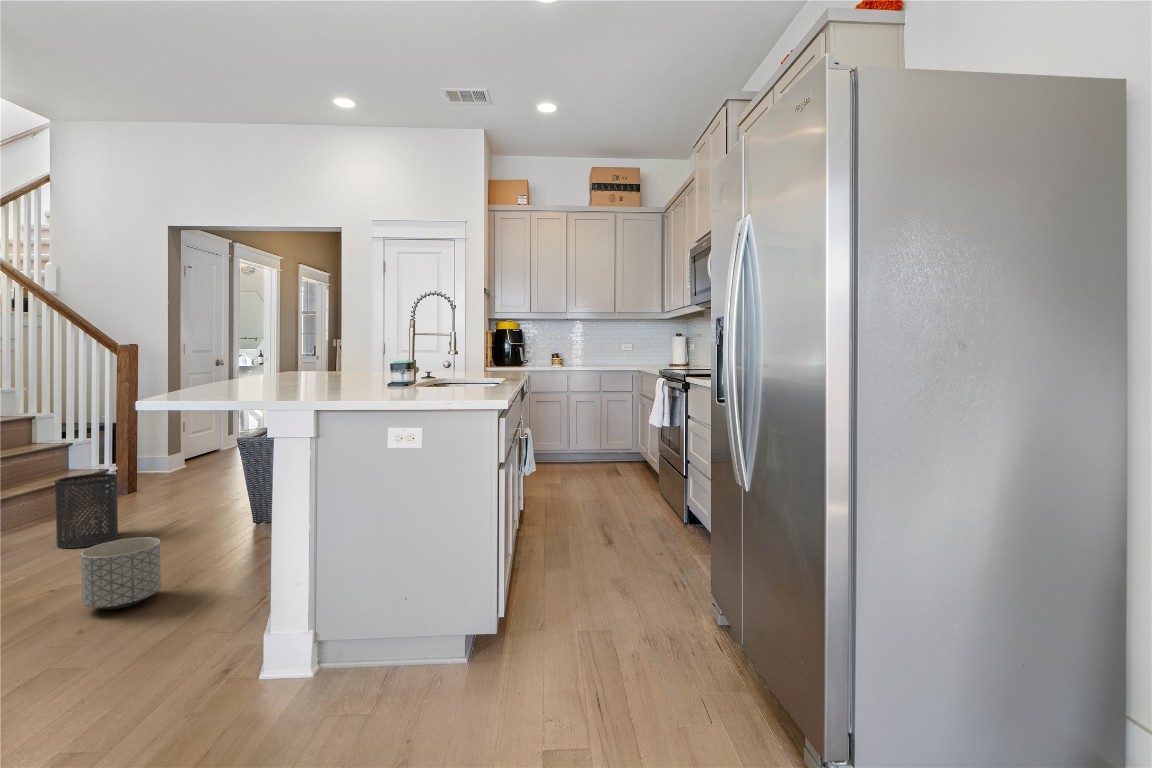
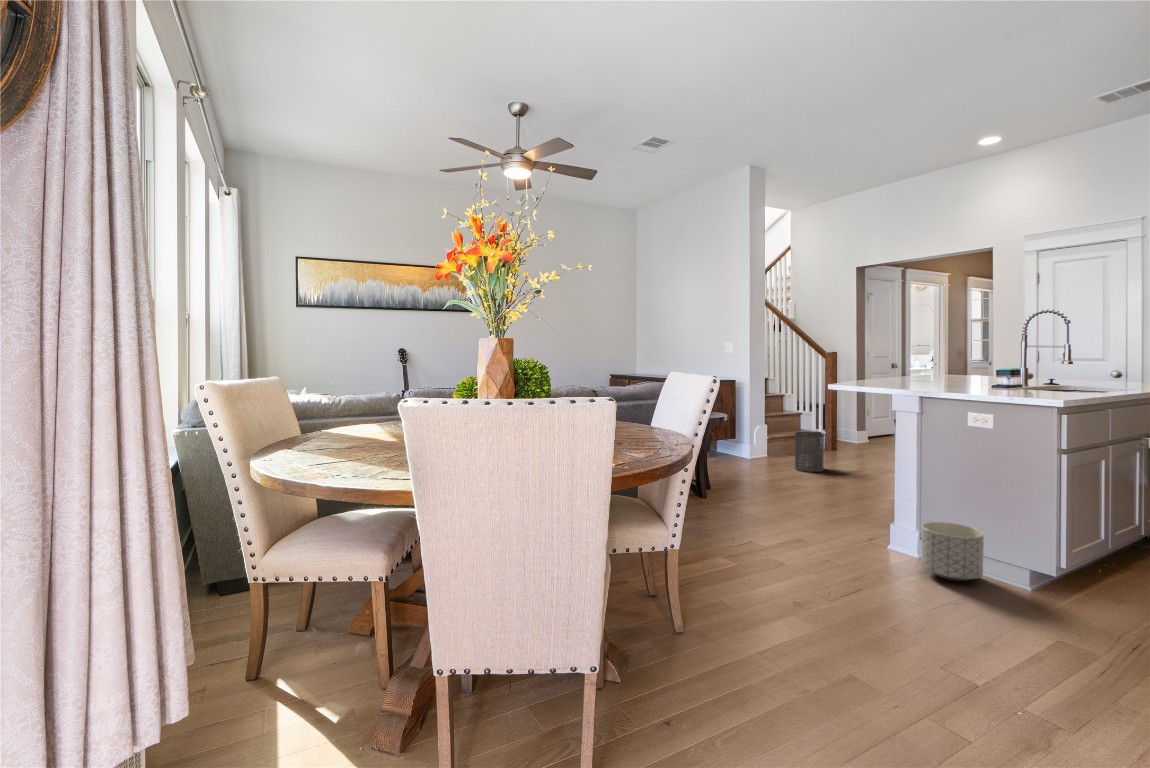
planter: present [81,537,161,609] -> present [921,522,984,581]

